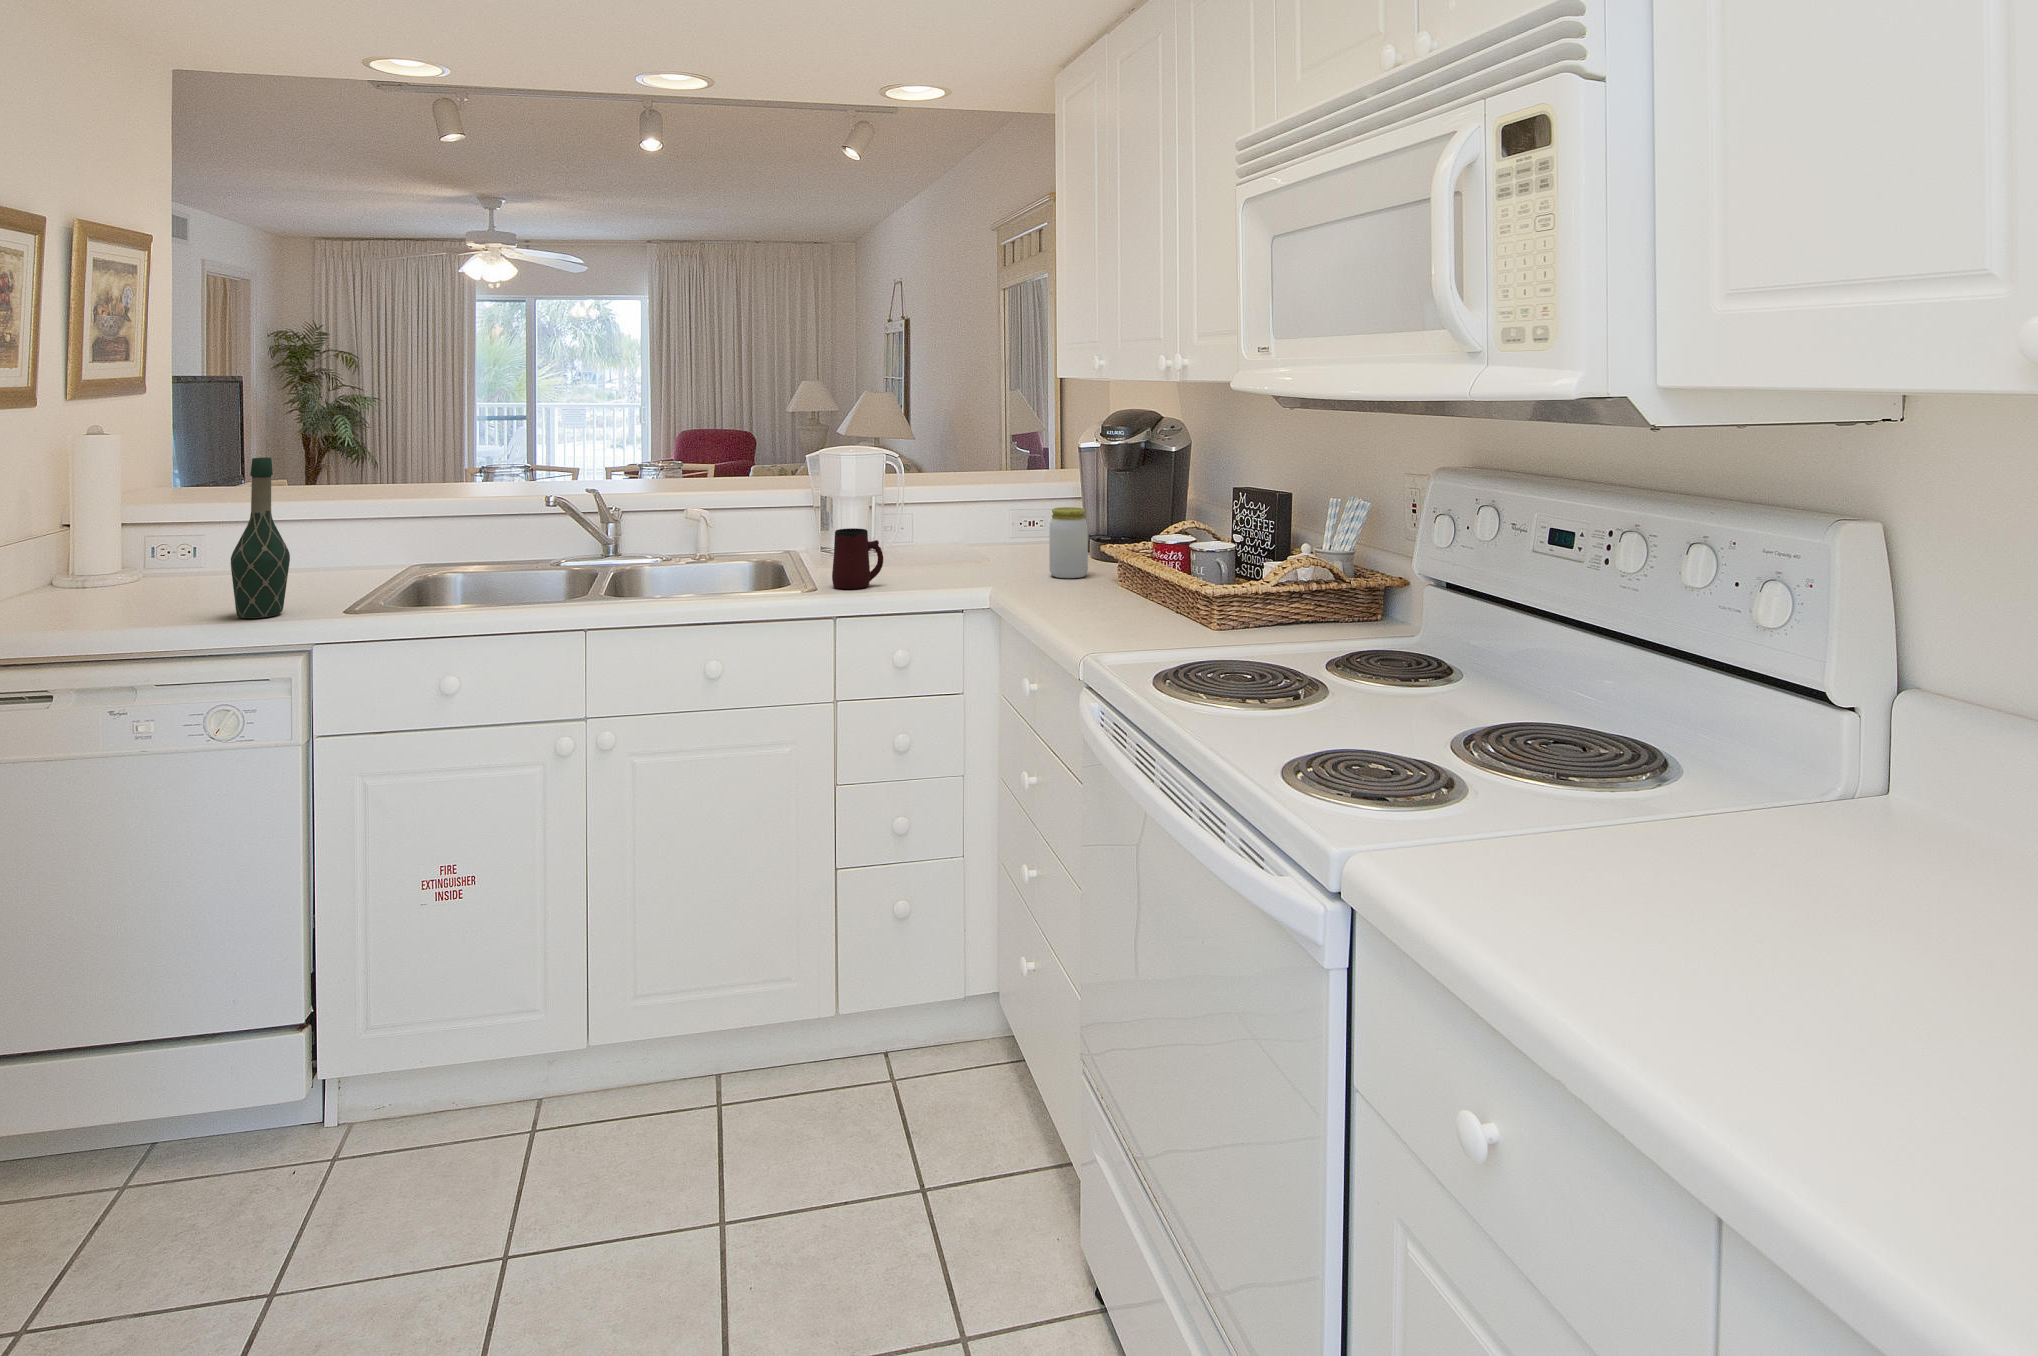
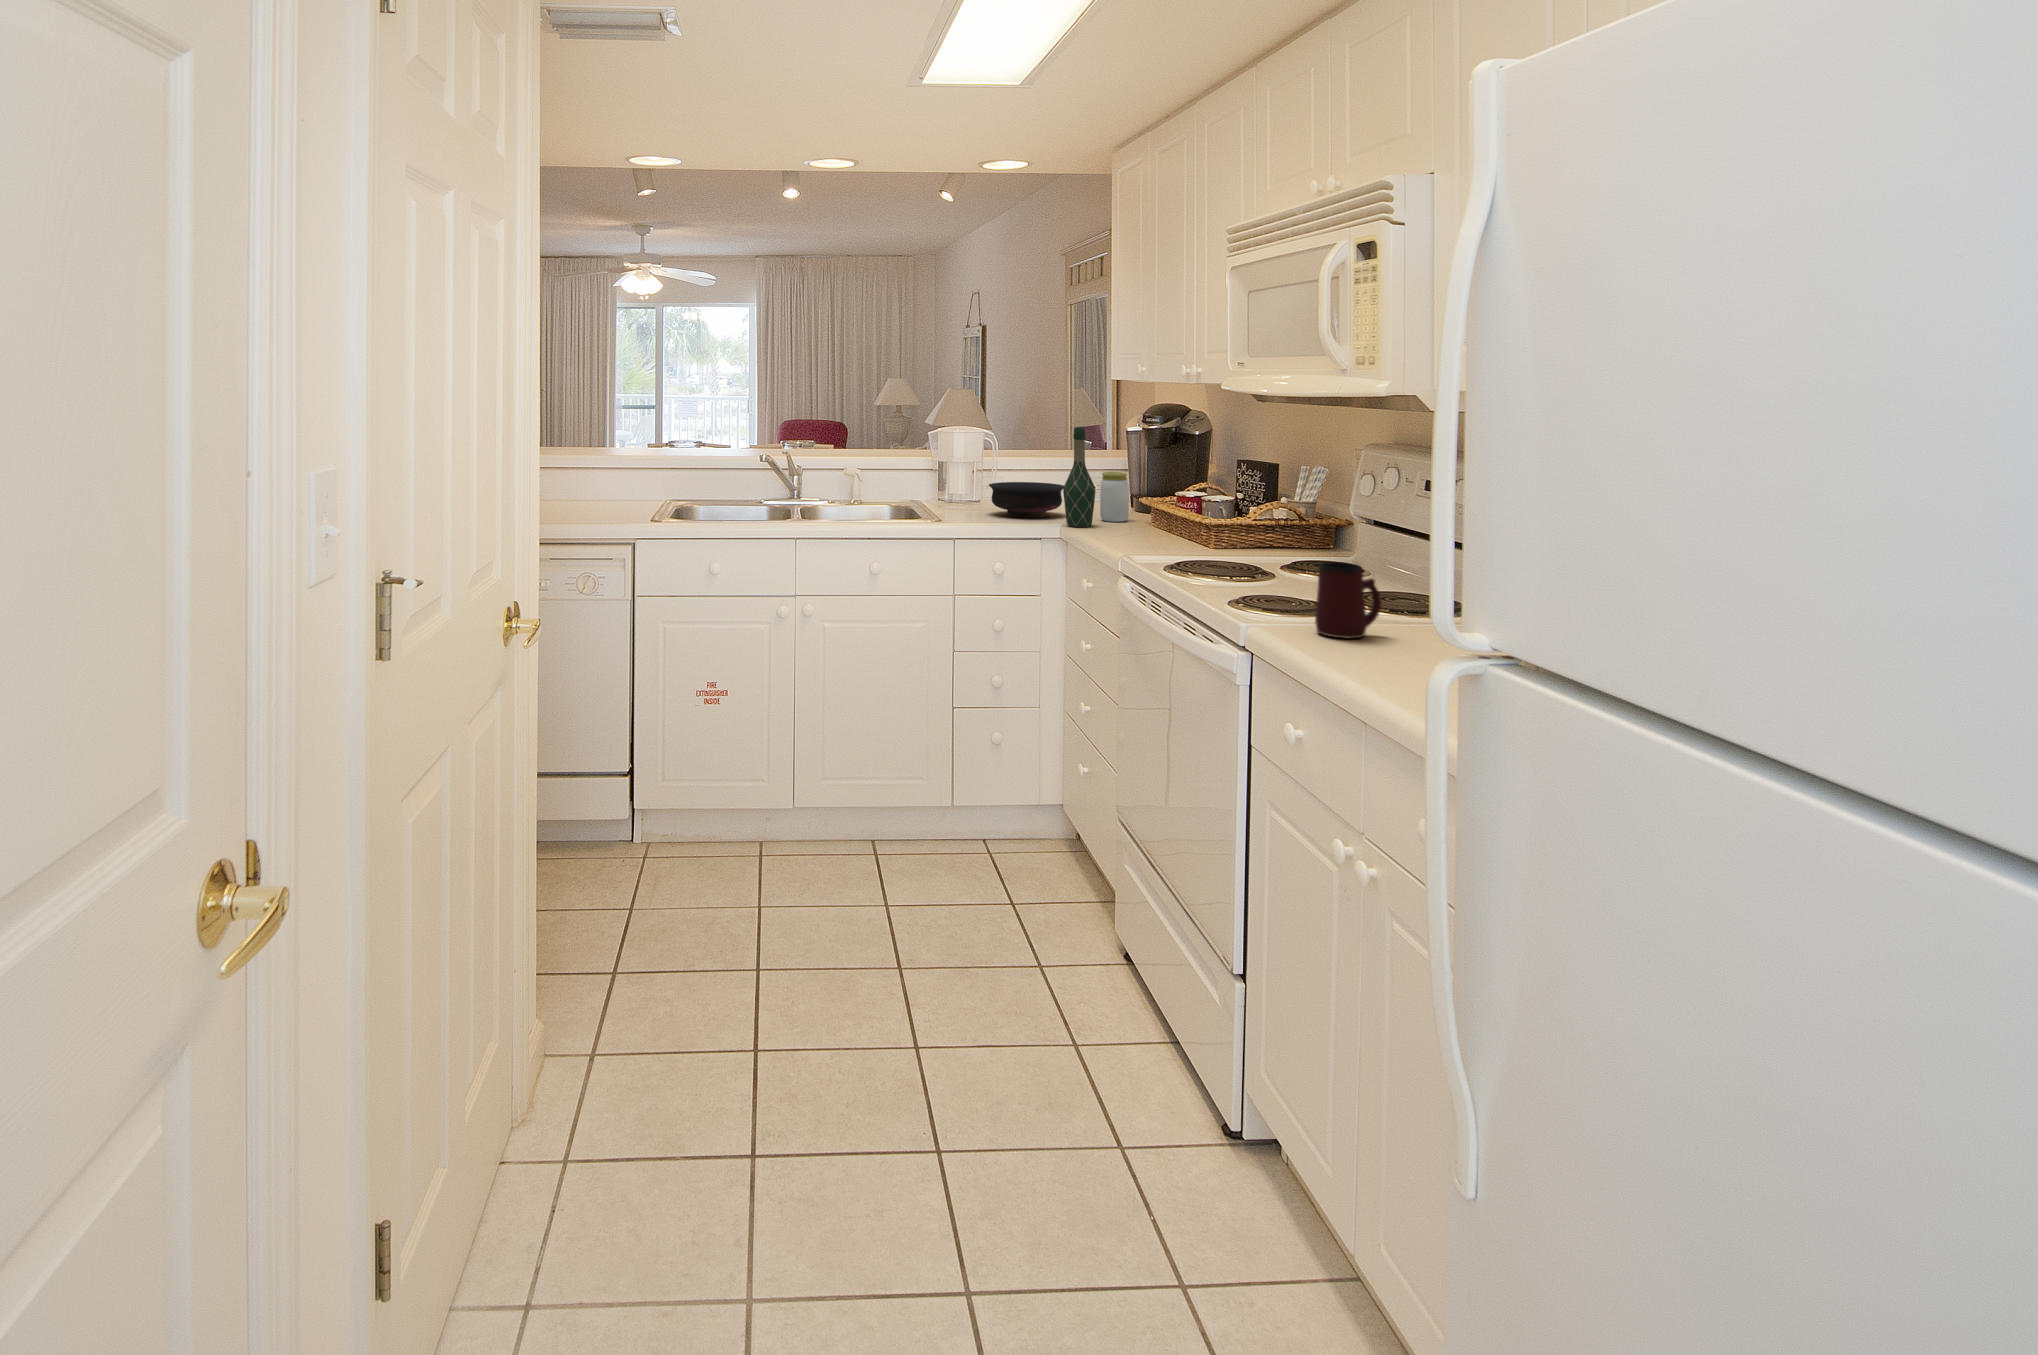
wine bottle: present [231,457,290,618] -> present [1063,427,1095,527]
bowl: none [894,522,1001,574] -> present [989,482,1064,517]
mug: present [832,528,883,589] -> present [1315,562,1381,639]

